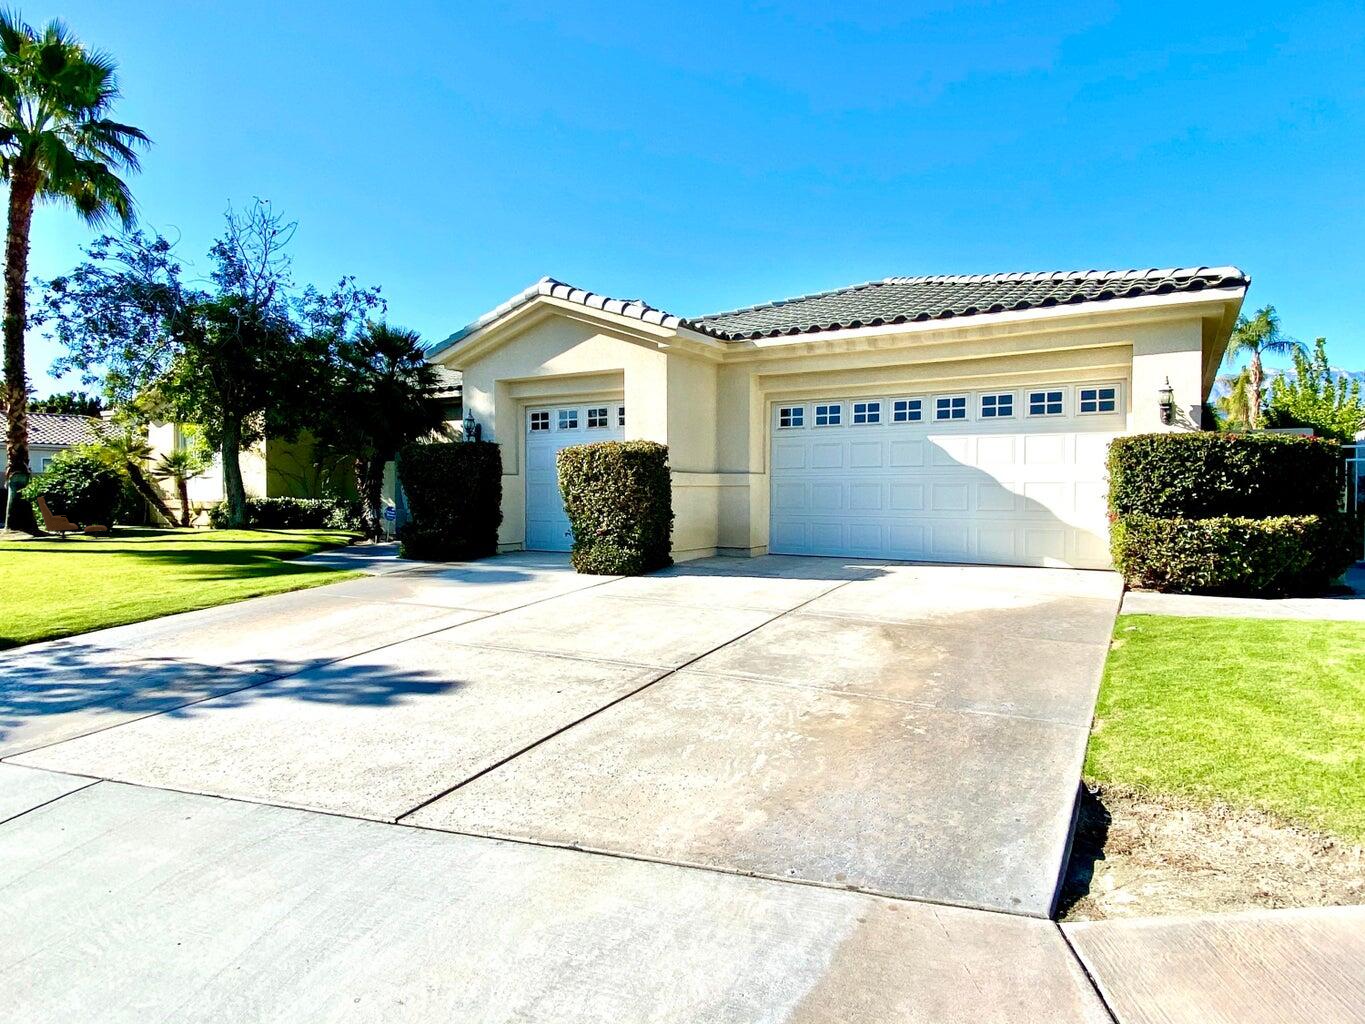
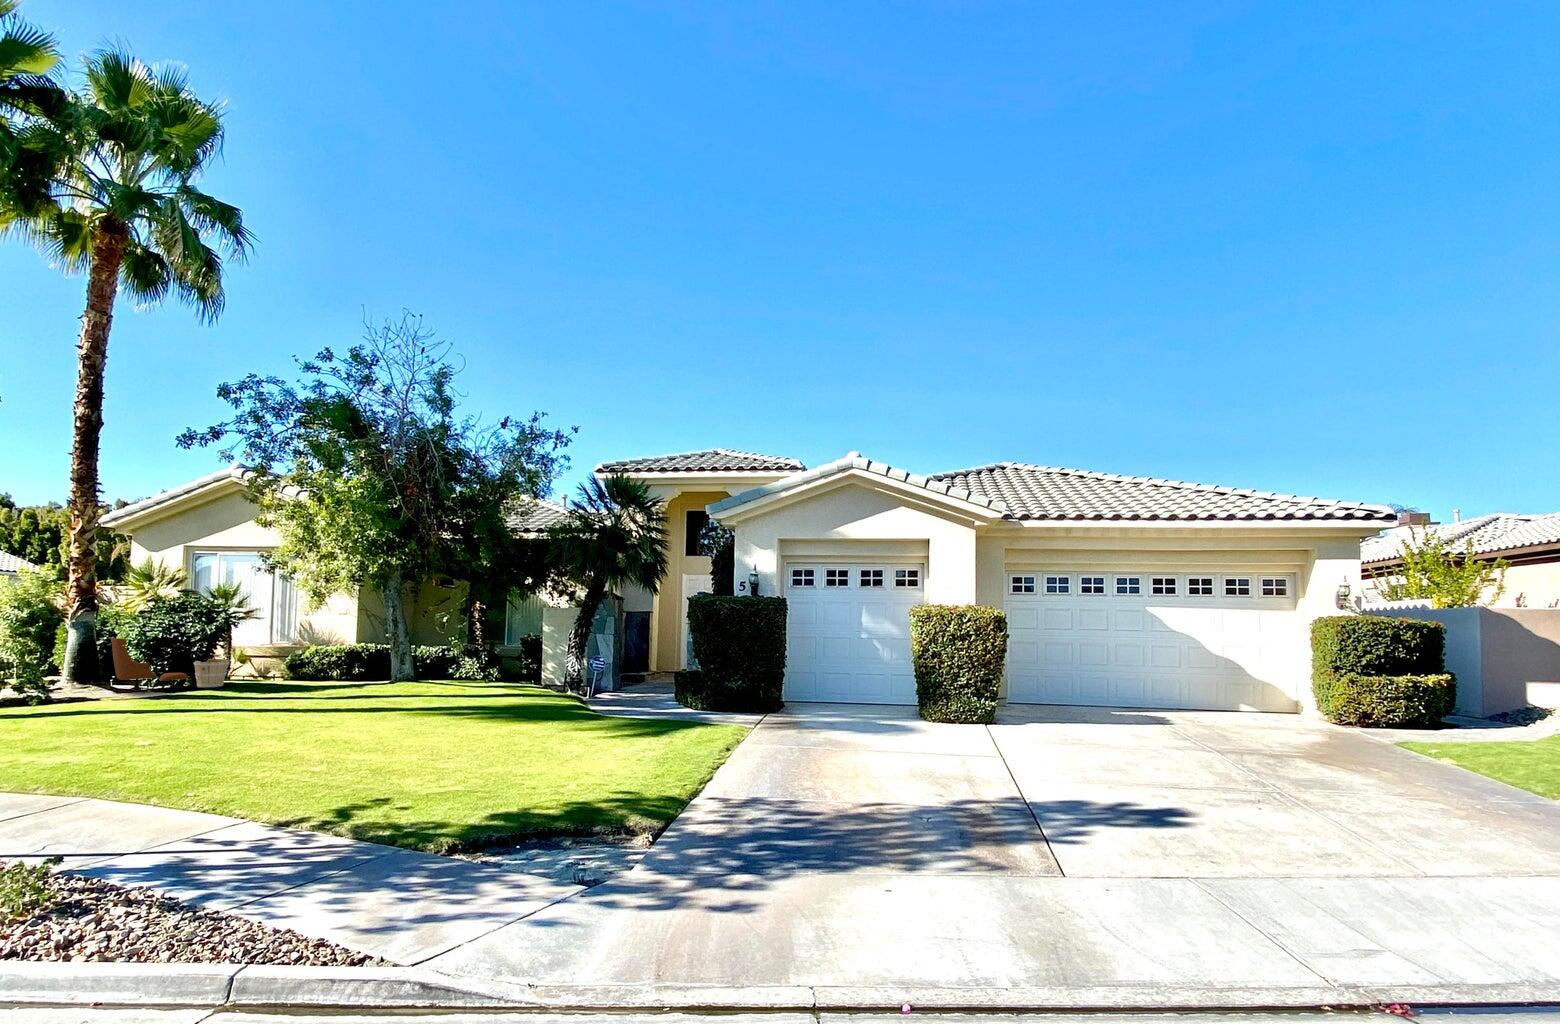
wooden bucket: none [113,515,143,537] -> present [194,659,230,687]

